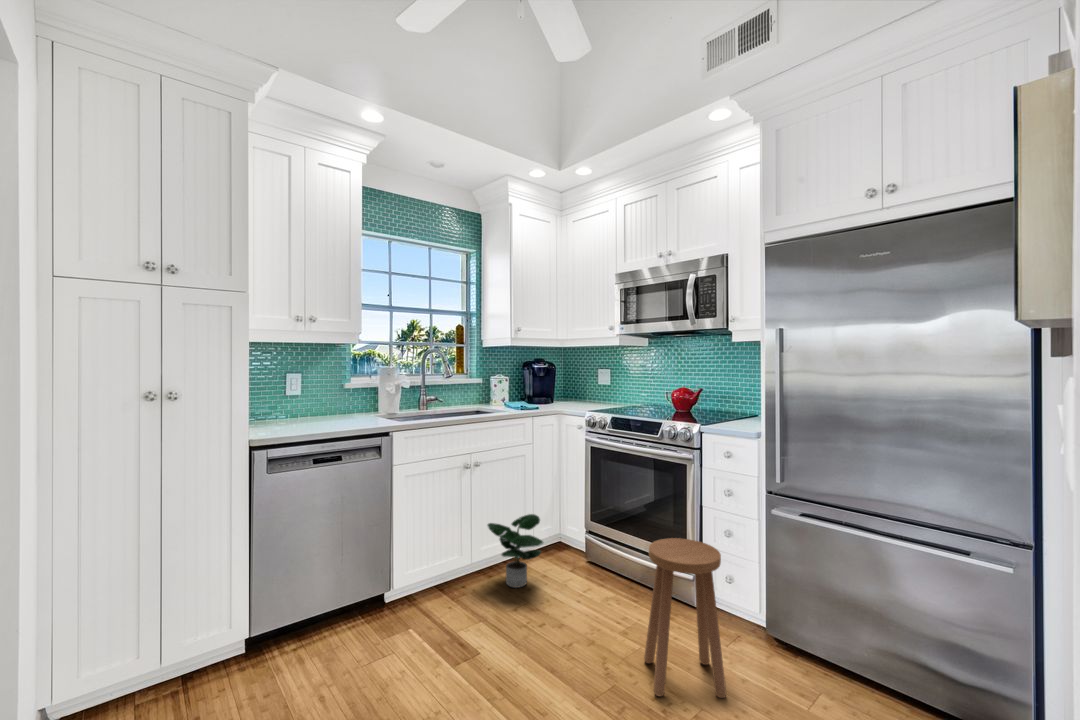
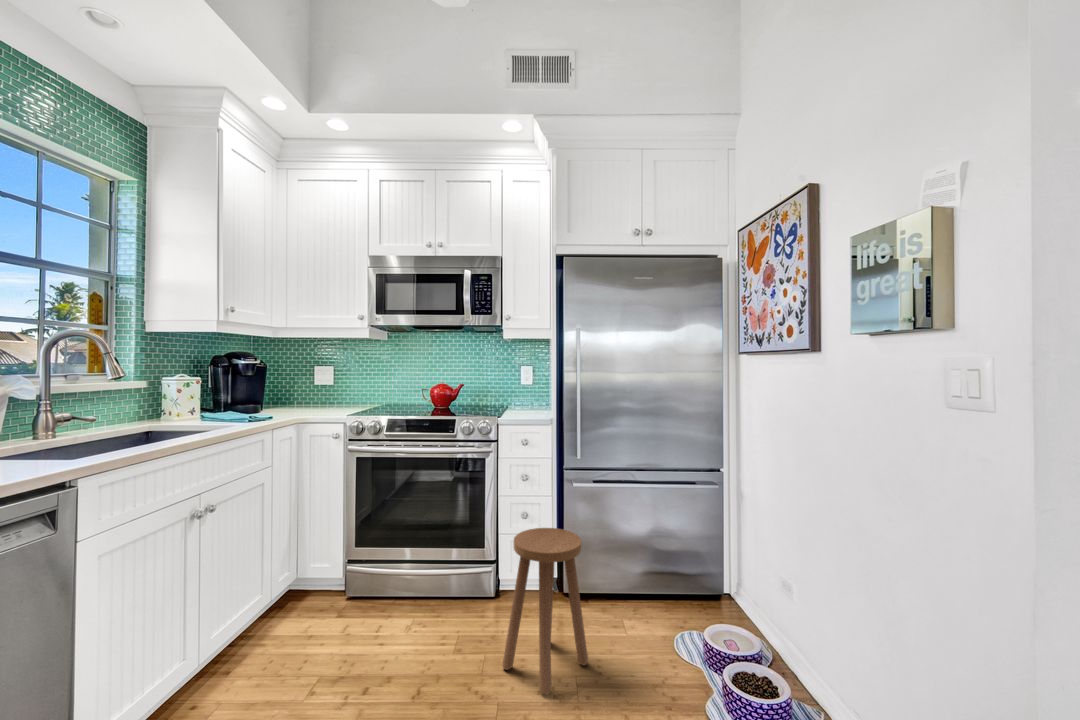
potted plant: present [488,514,543,588] -> none [233,557,329,668]

